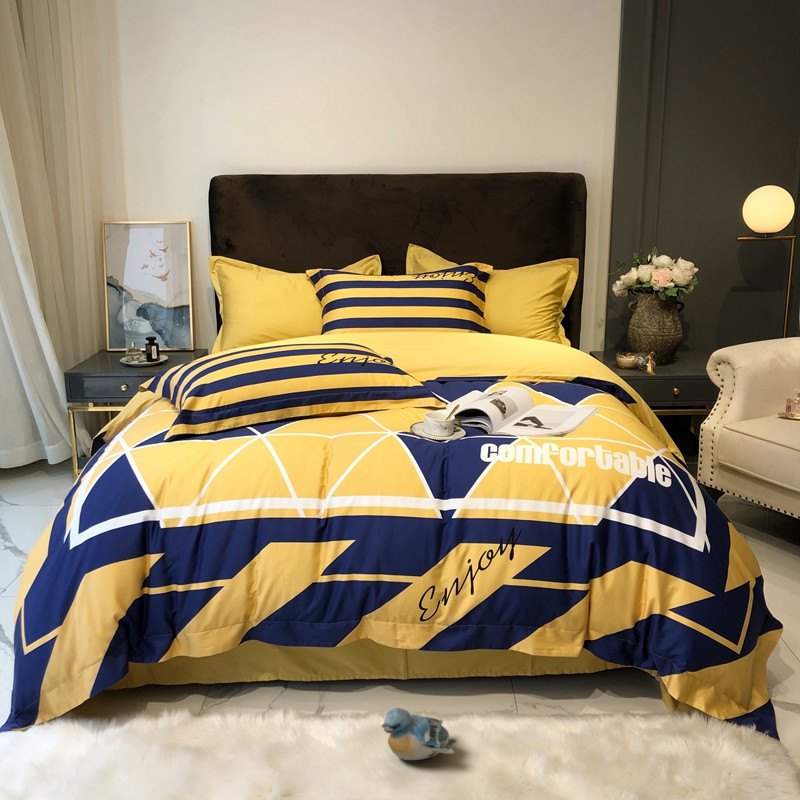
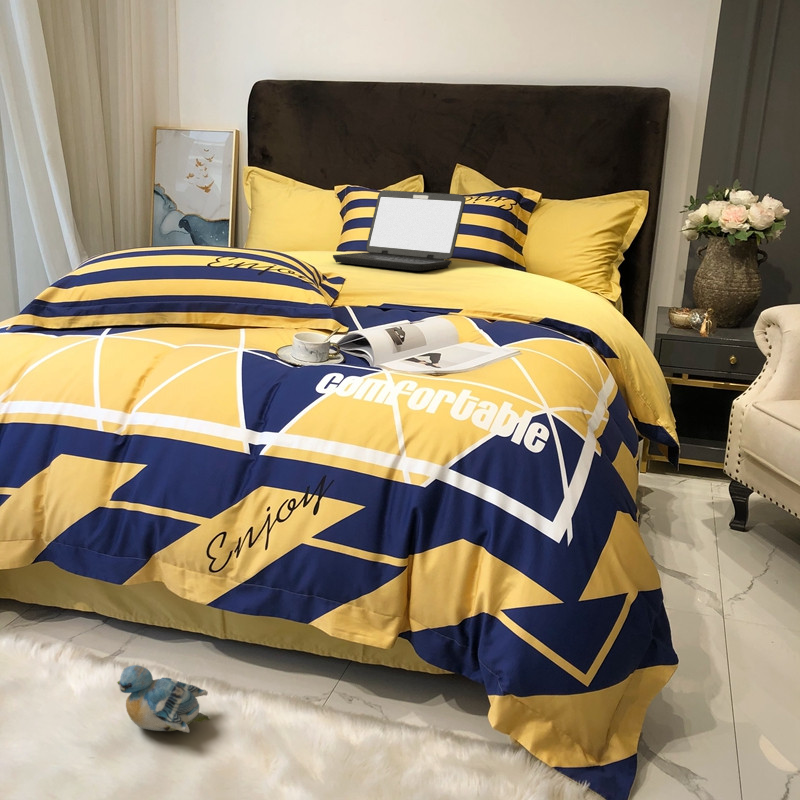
laptop: none [351,274,455,345] -> present [333,190,466,271]

